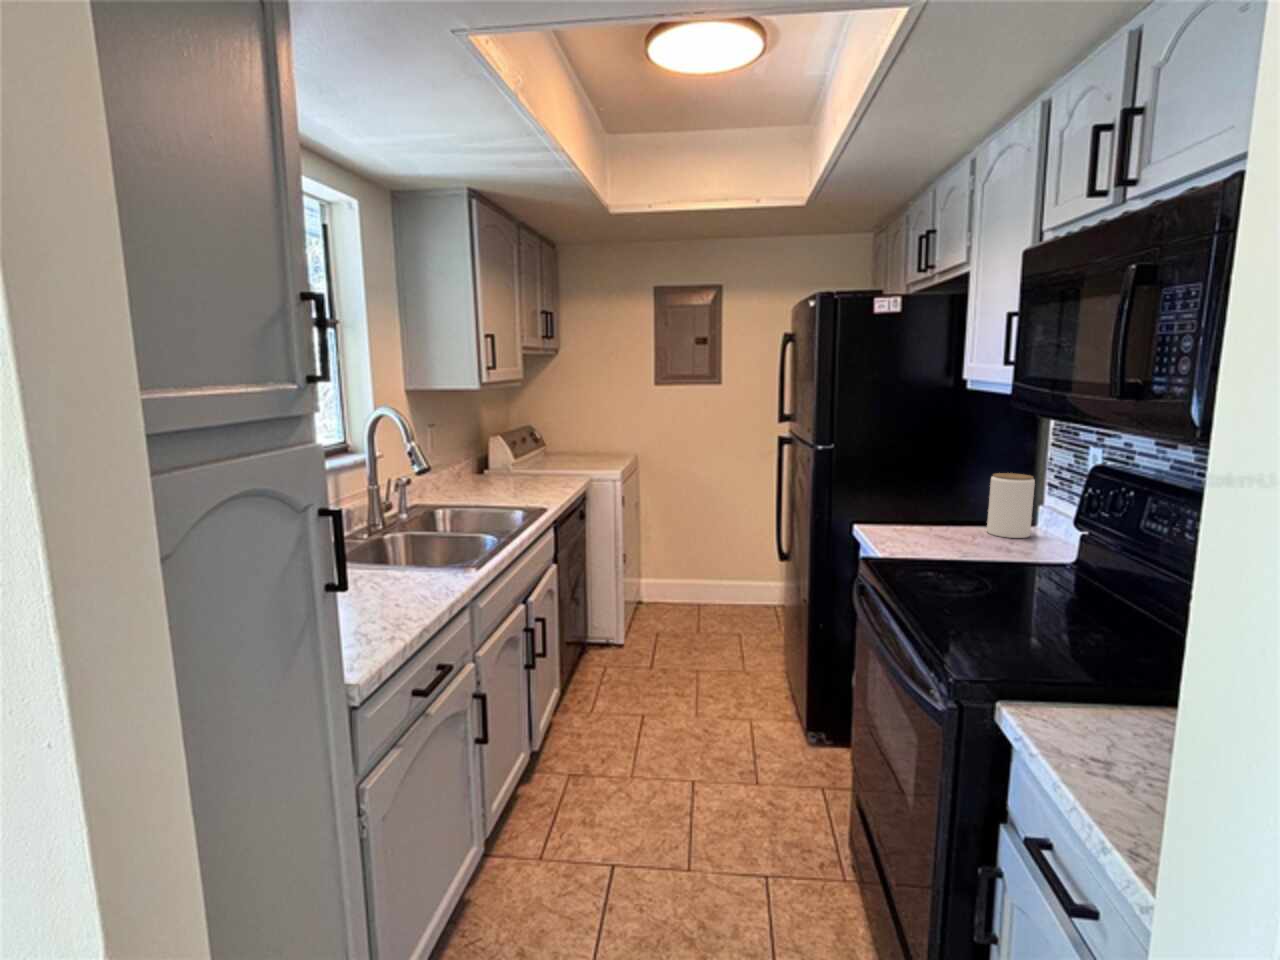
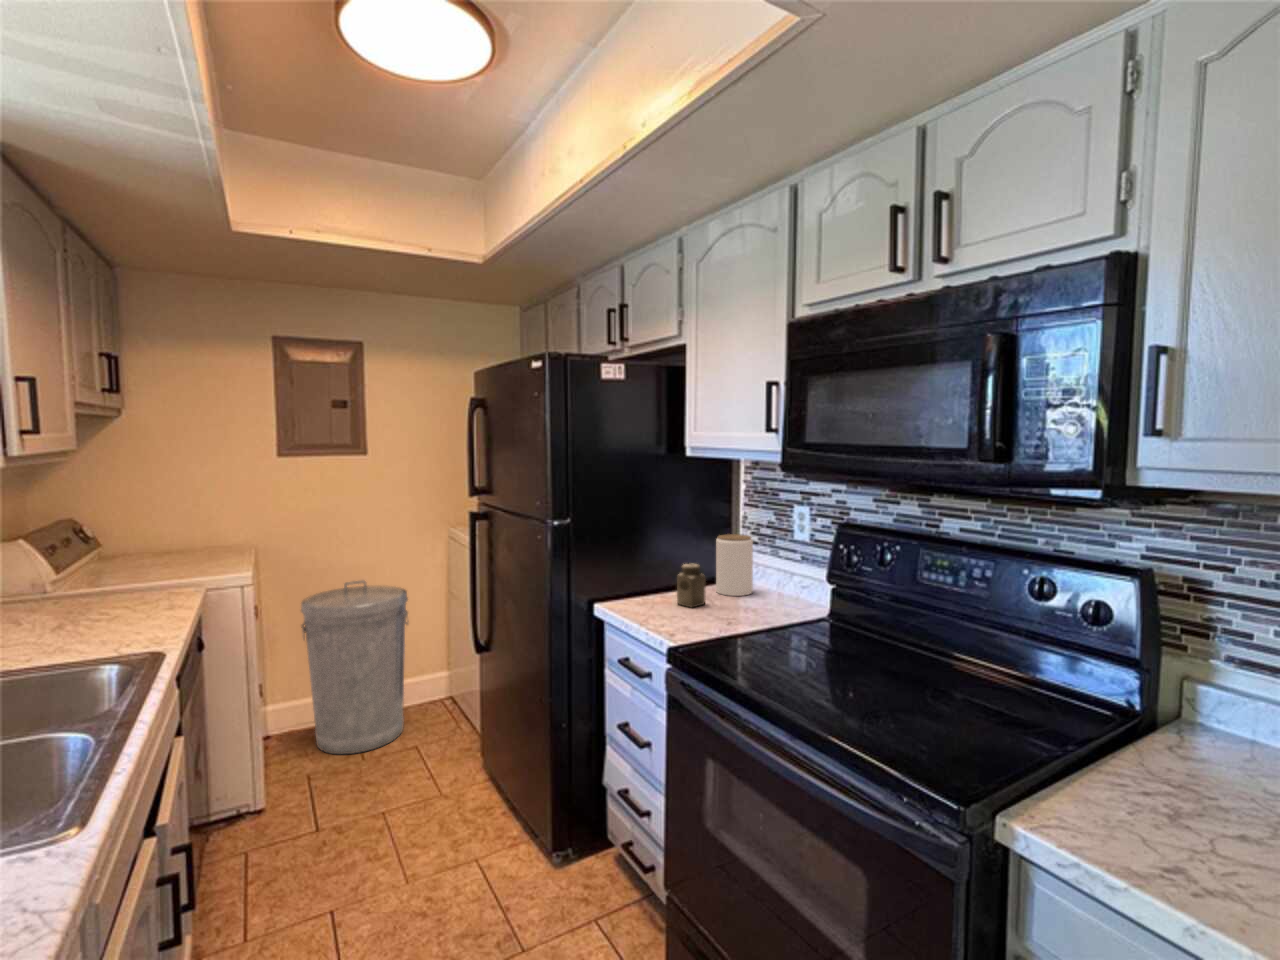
trash can: none [663,490,745,629] -> present [301,580,408,754]
salt shaker: none [927,496,959,538] -> present [677,564,706,608]

